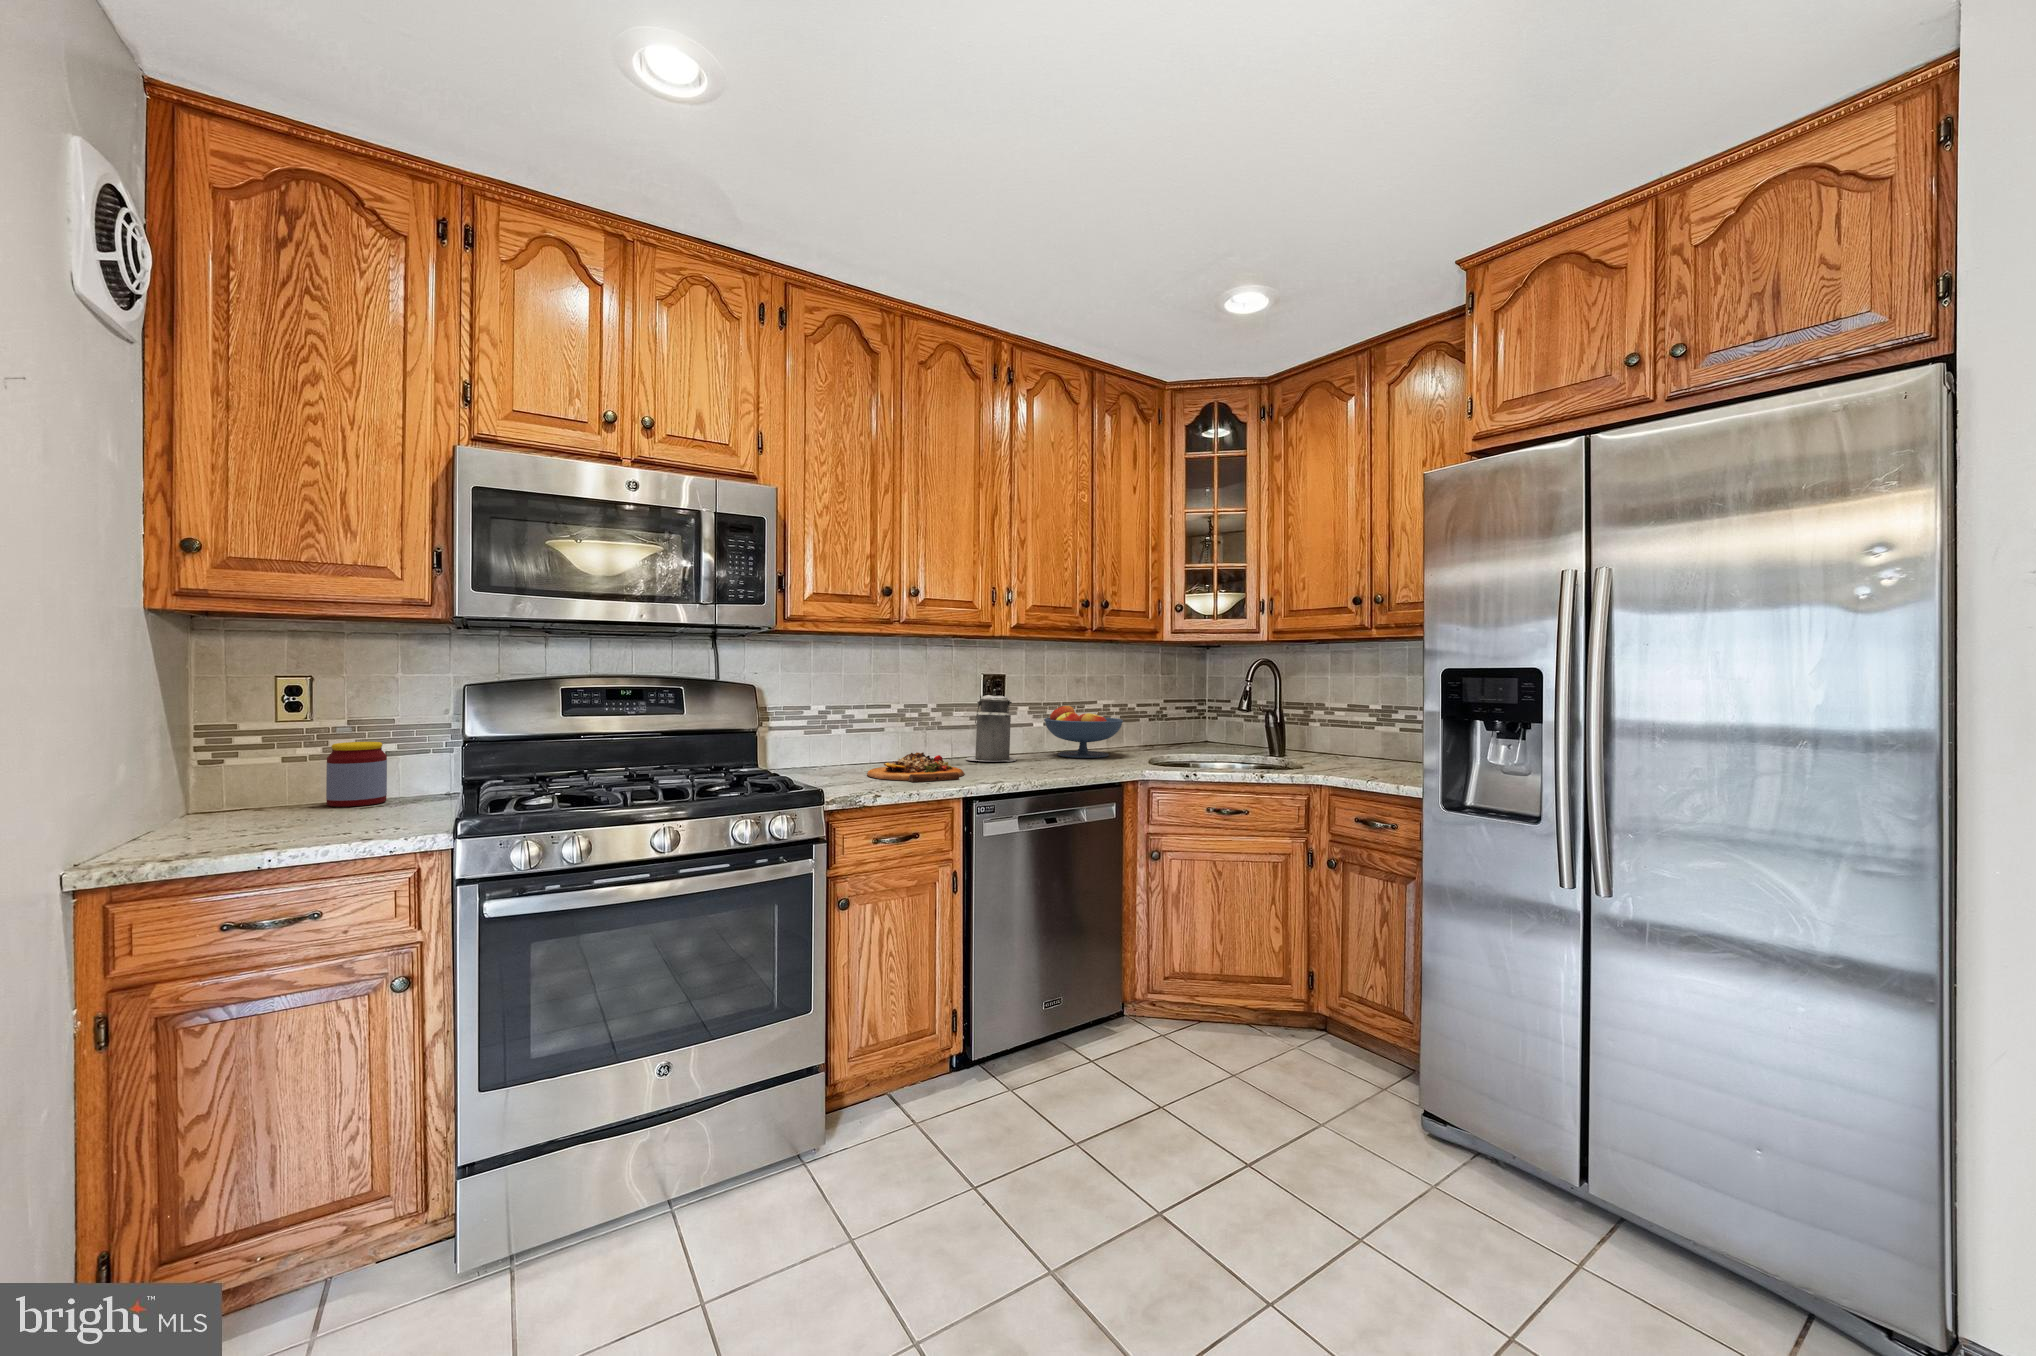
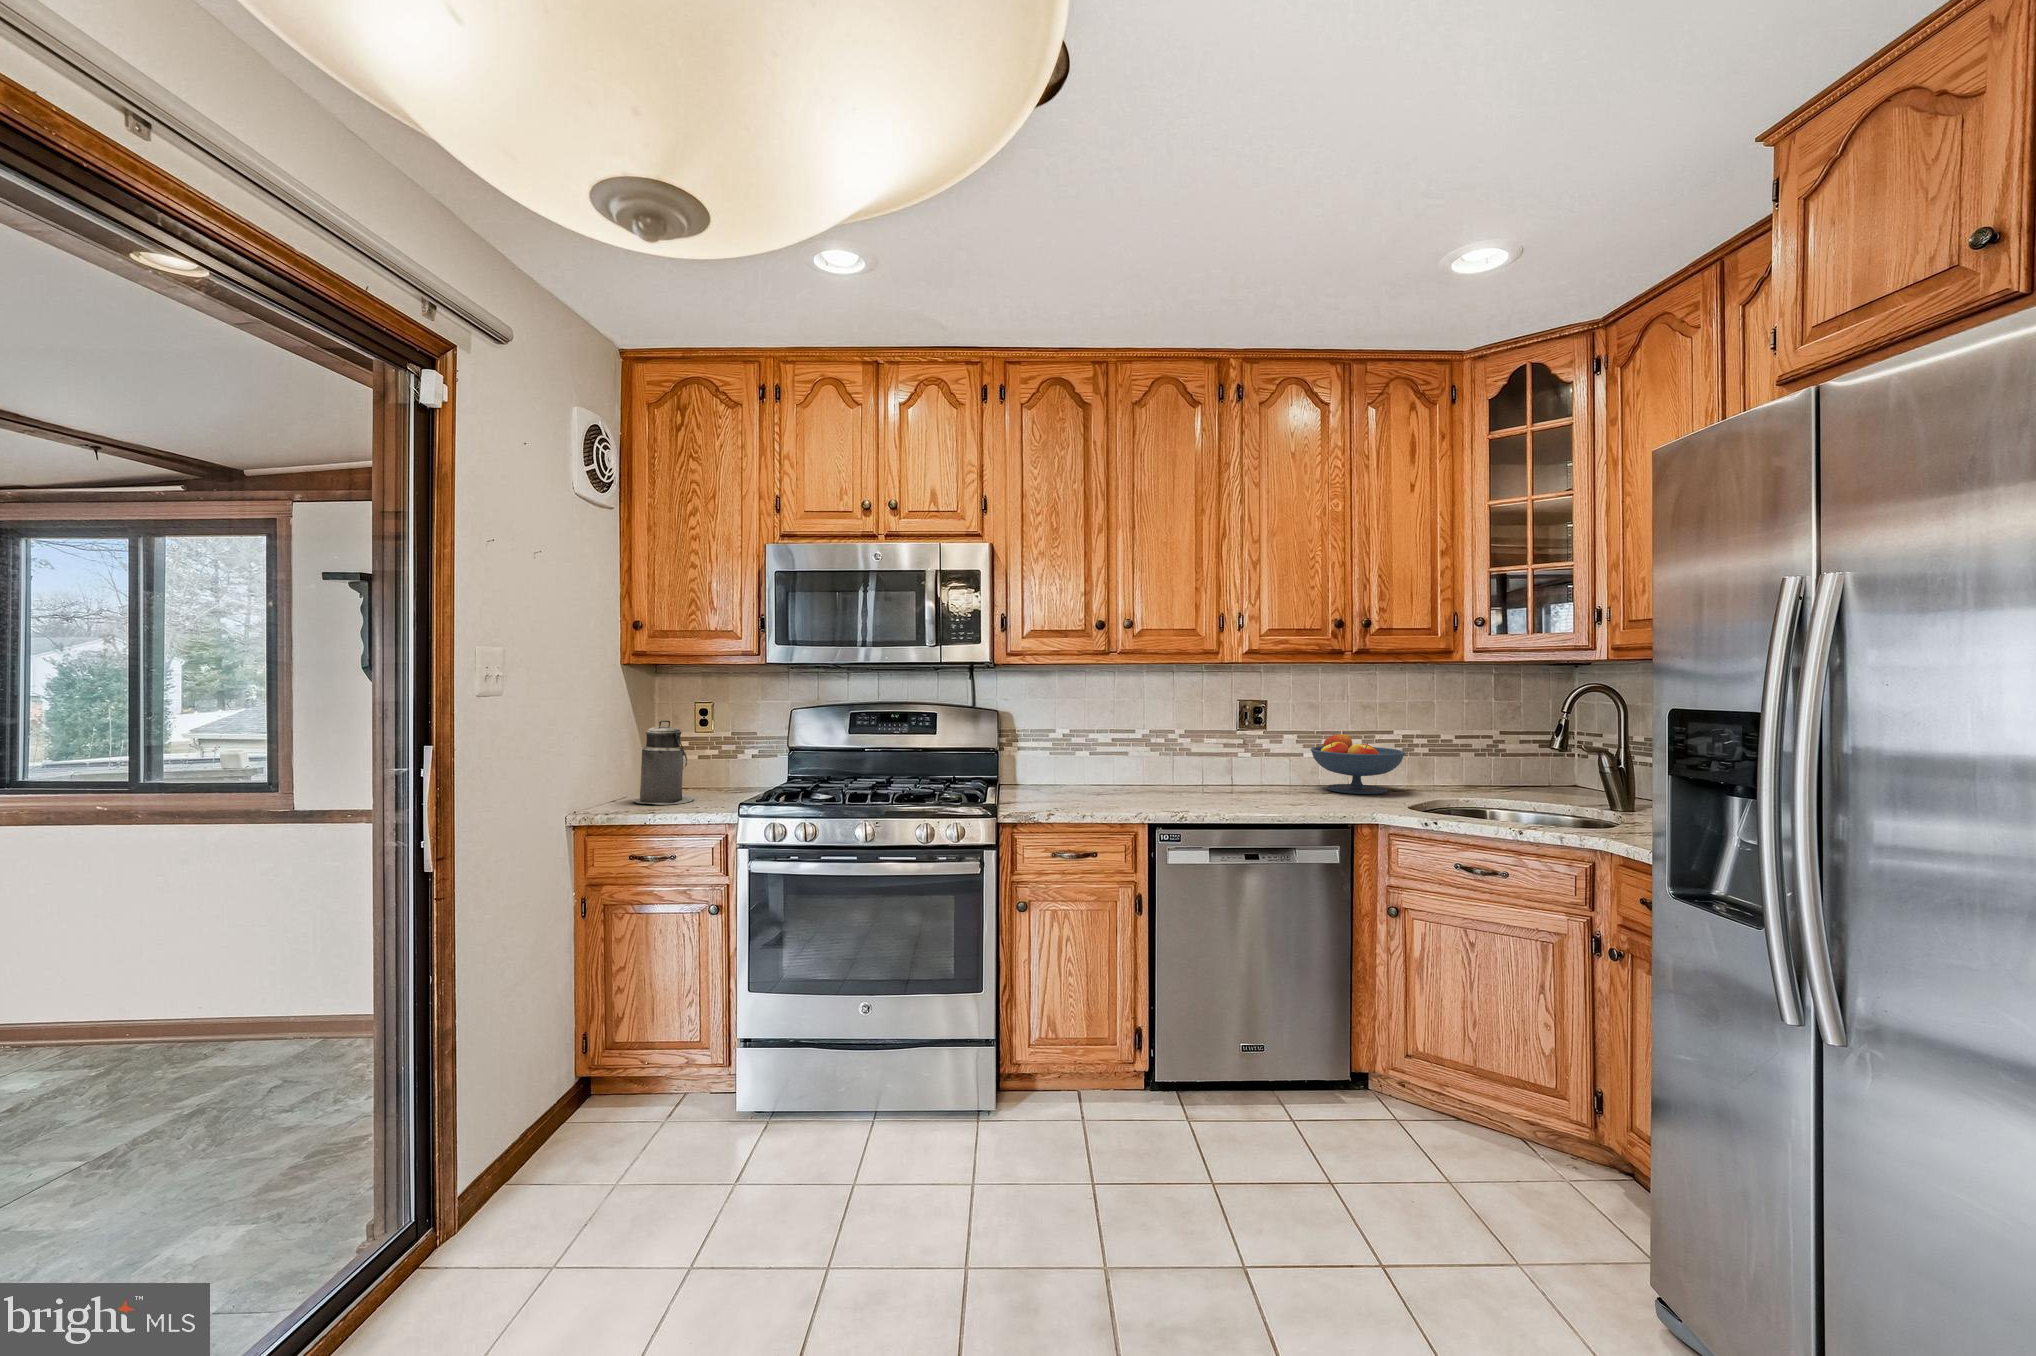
canister: present [966,689,1016,762] -> present [633,720,695,805]
jar: present [326,742,387,807] -> none [718,746,751,789]
cutting board: present [867,752,964,782] -> none [1085,776,1178,806]

